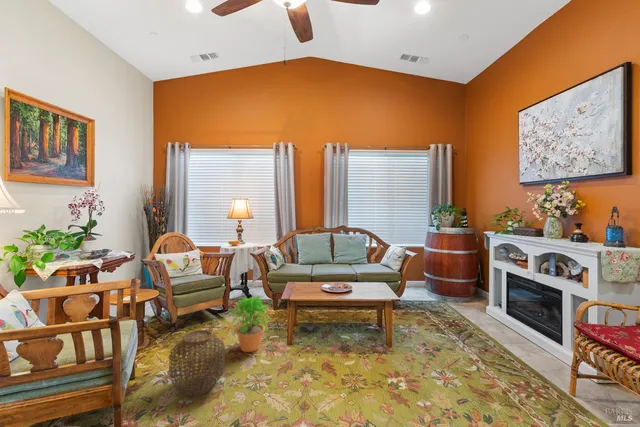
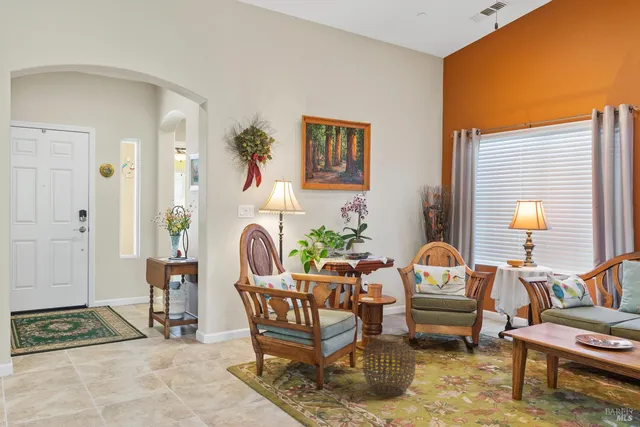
potted plant: present [232,296,267,352] -> none [445,319,496,388]

